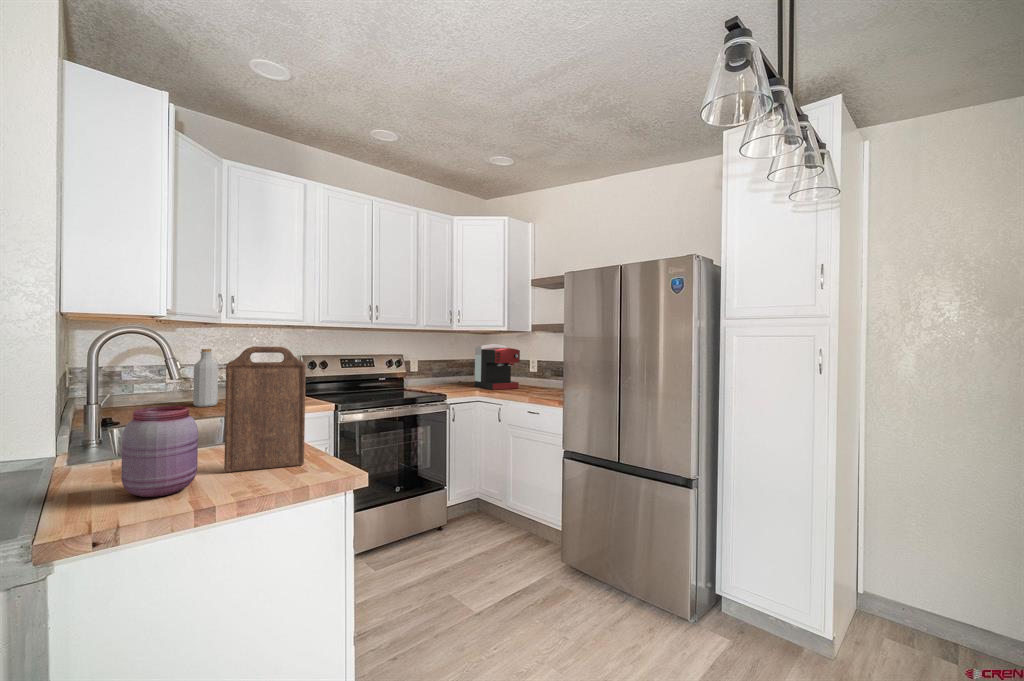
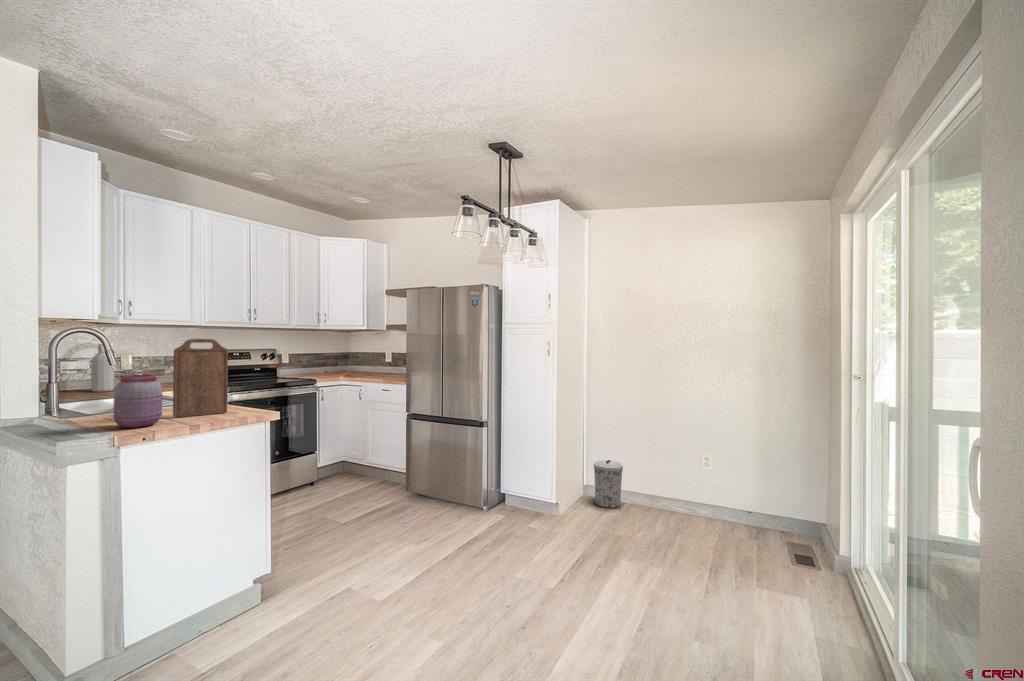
coffee maker: present [475,344,520,390] -> none [339,340,376,375]
trash can: none [884,559,952,653] -> present [594,460,623,508]

